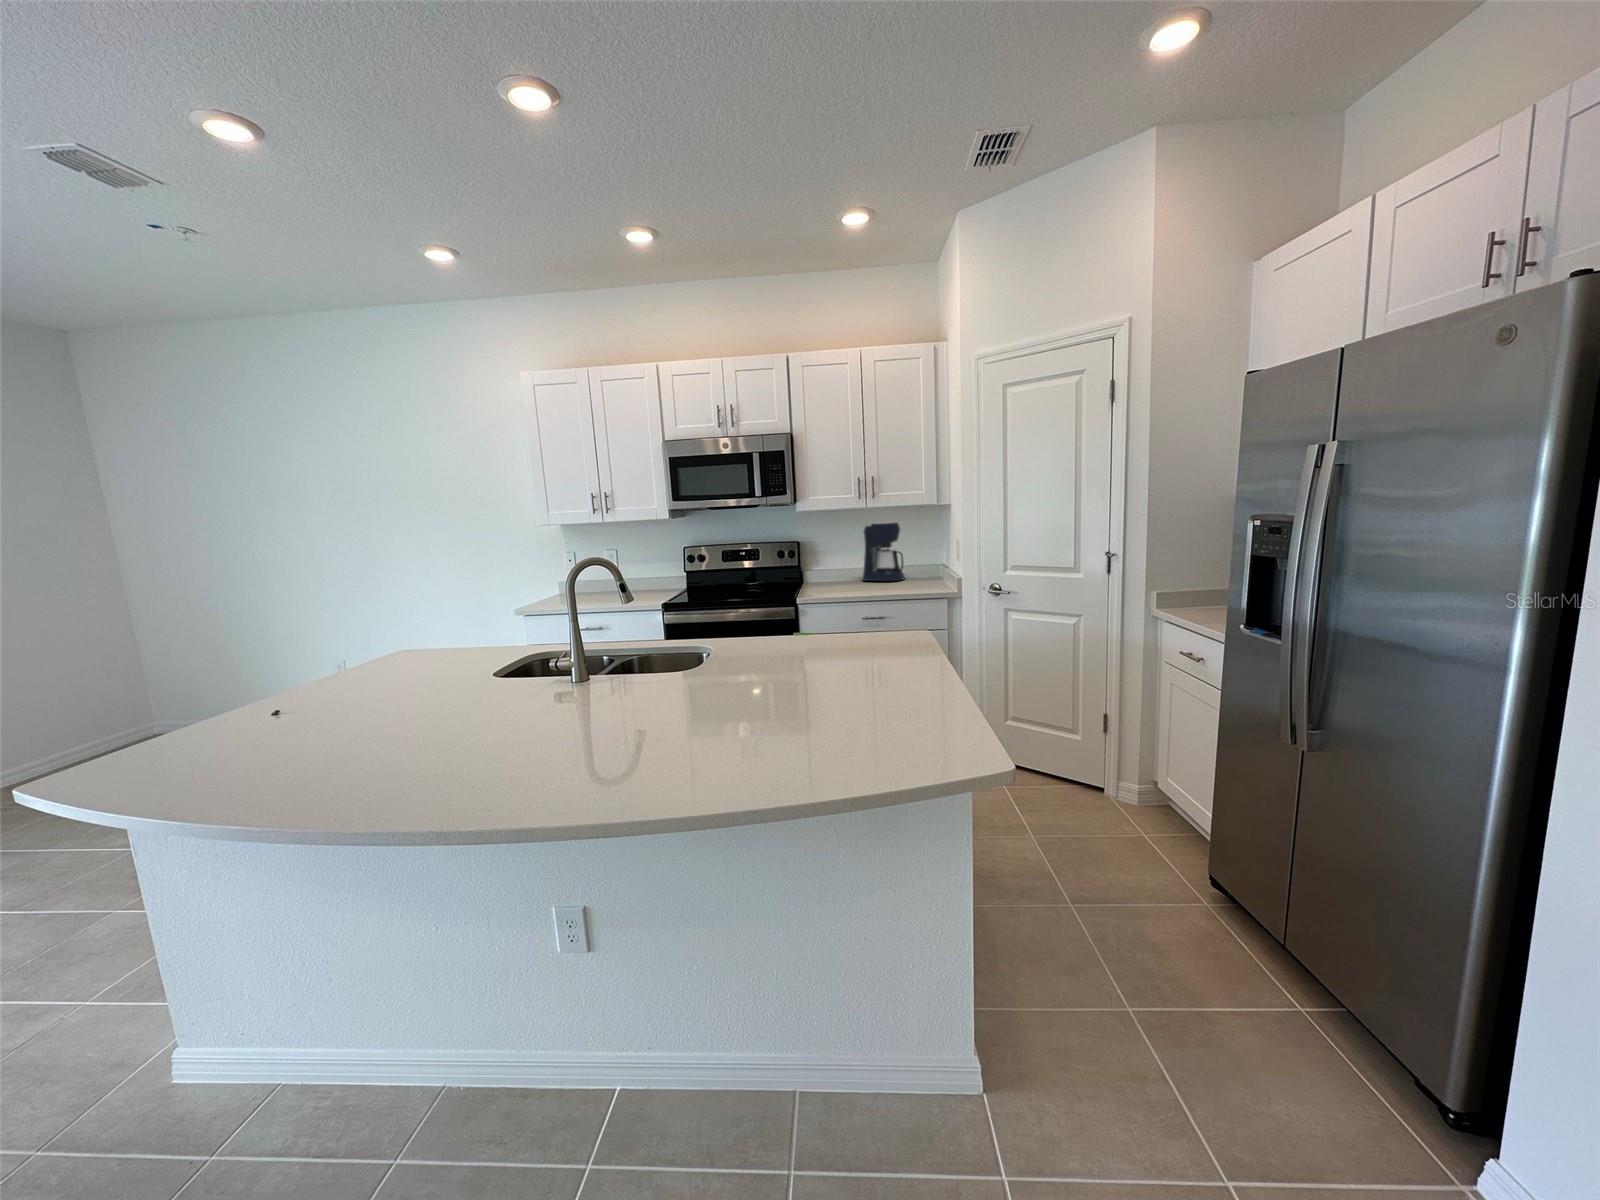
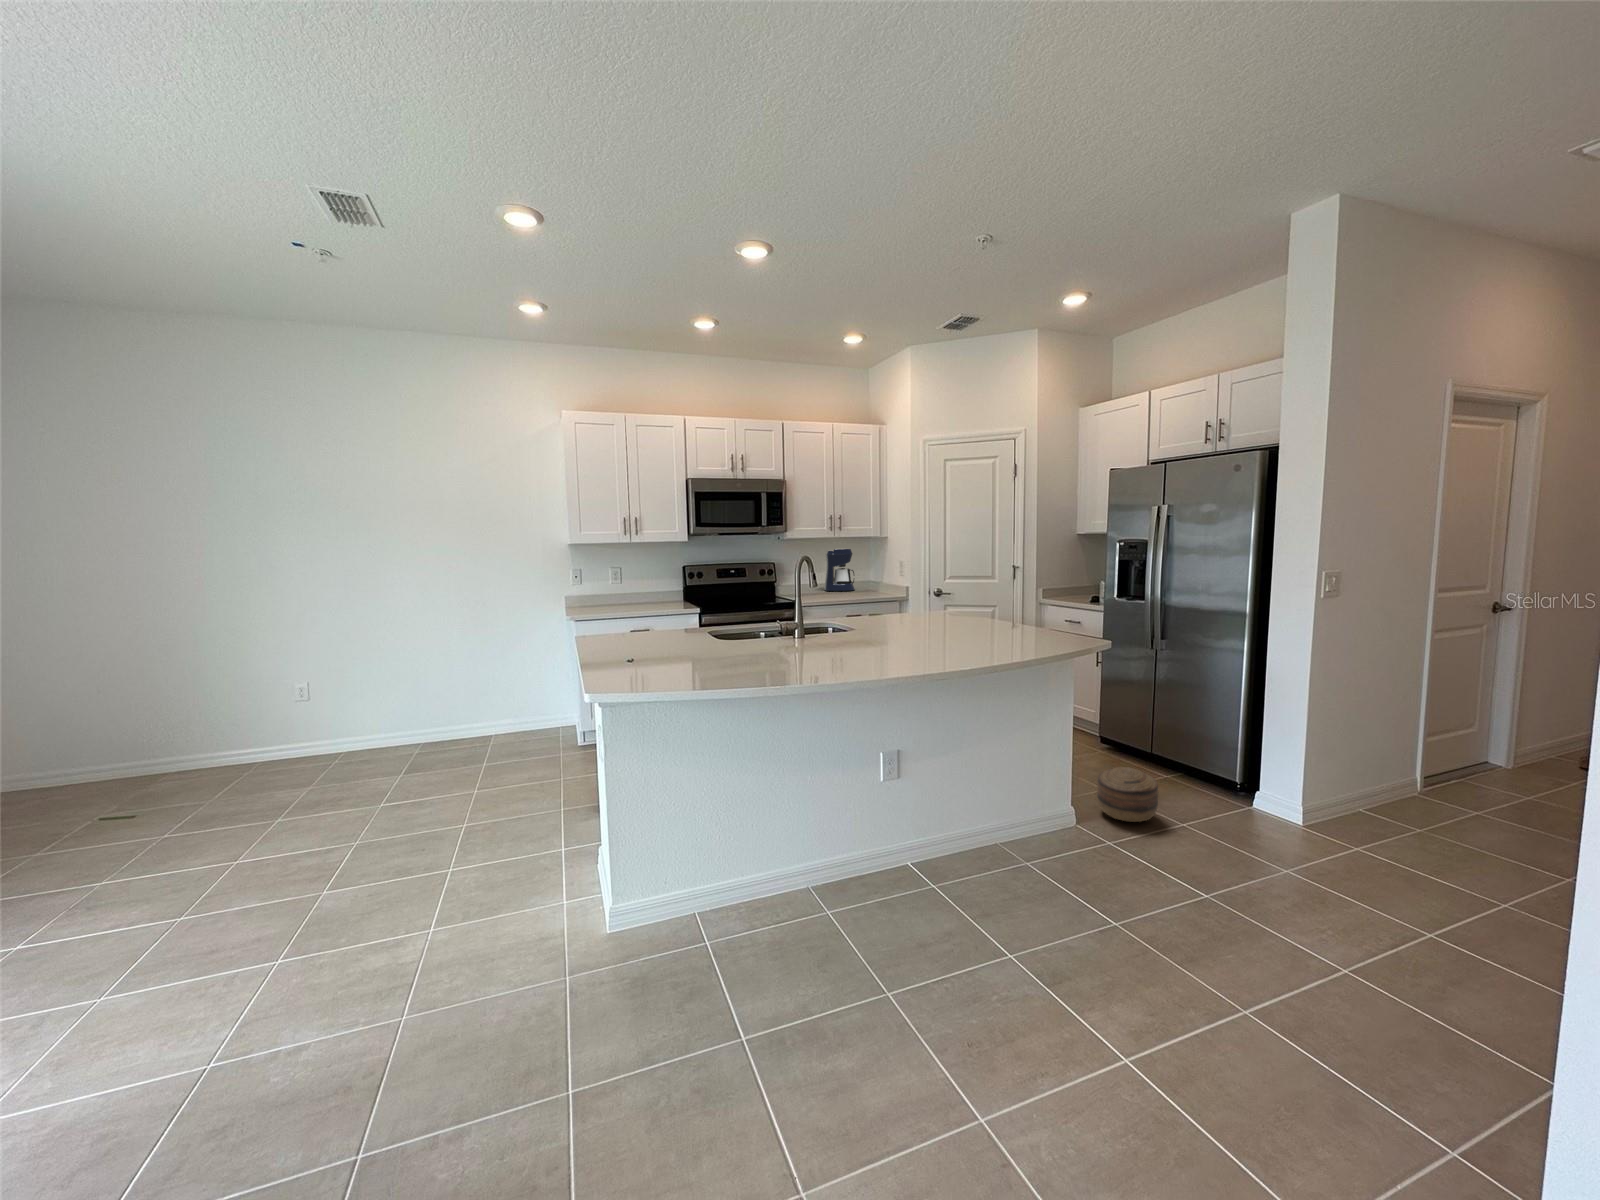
basket: none [1057,990,1182,1135] -> present [1097,767,1158,822]

